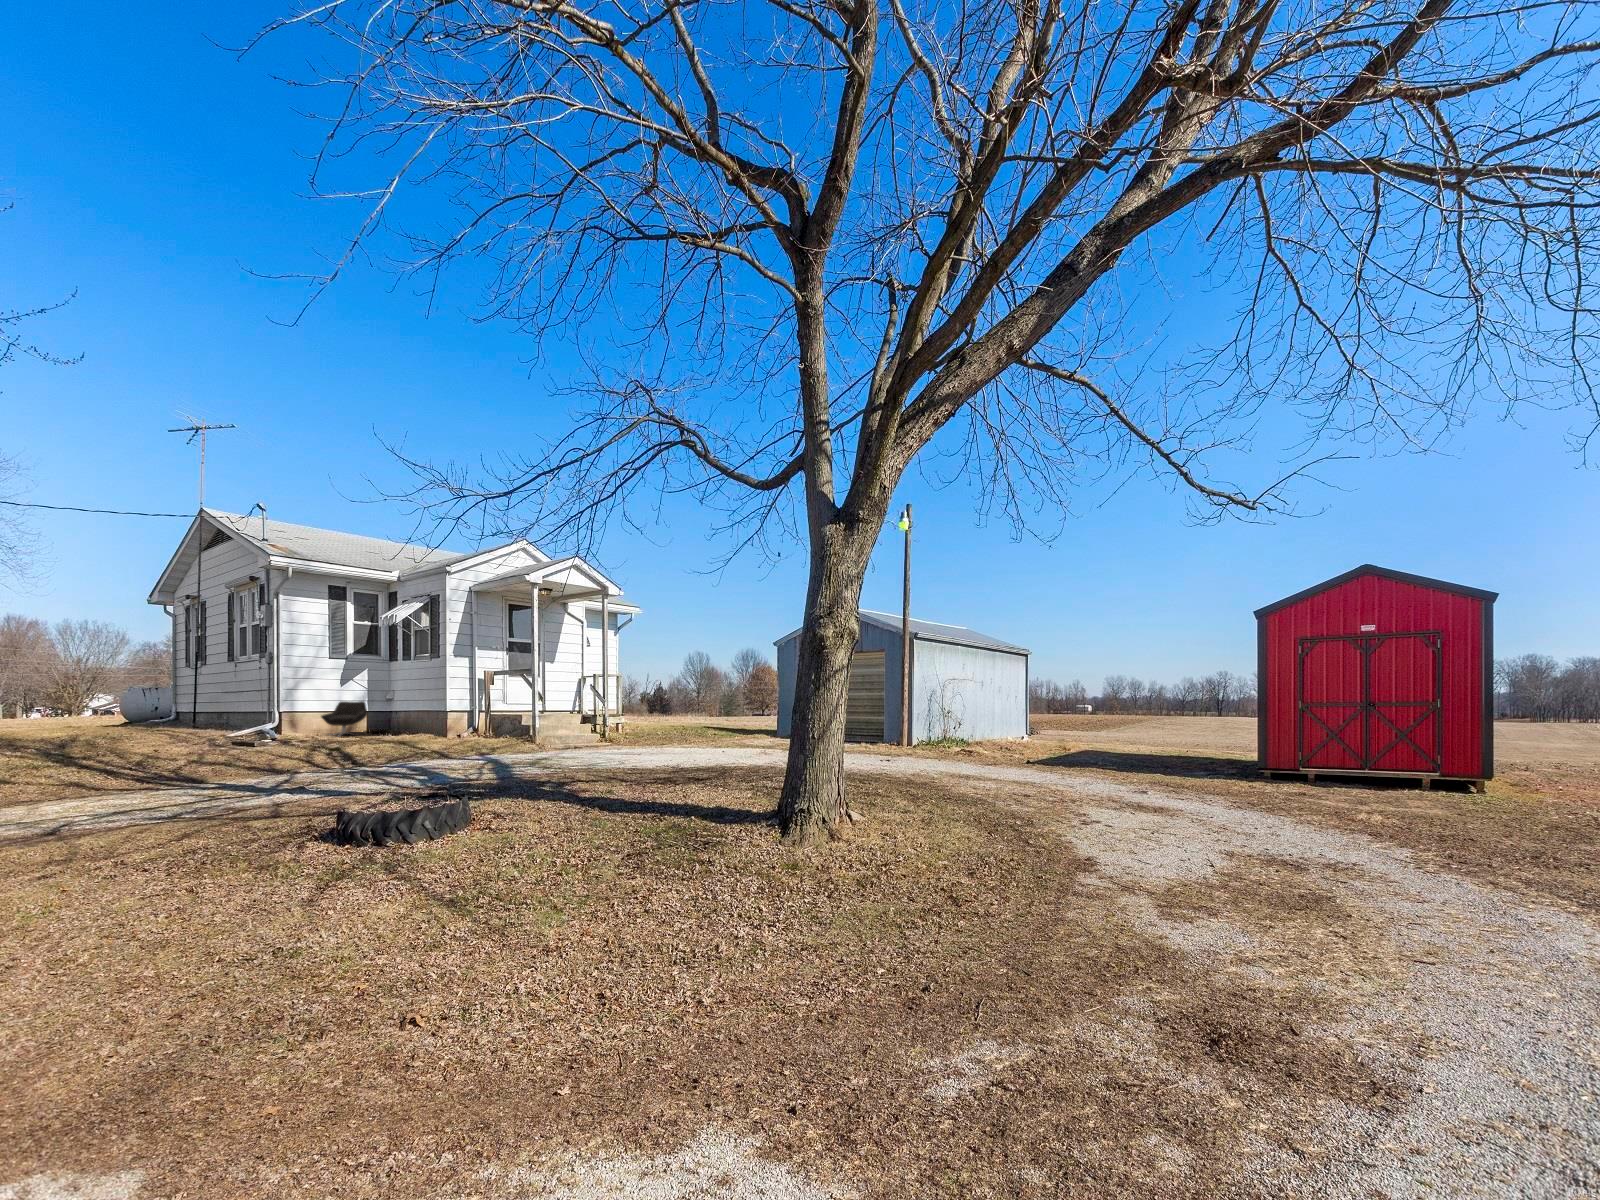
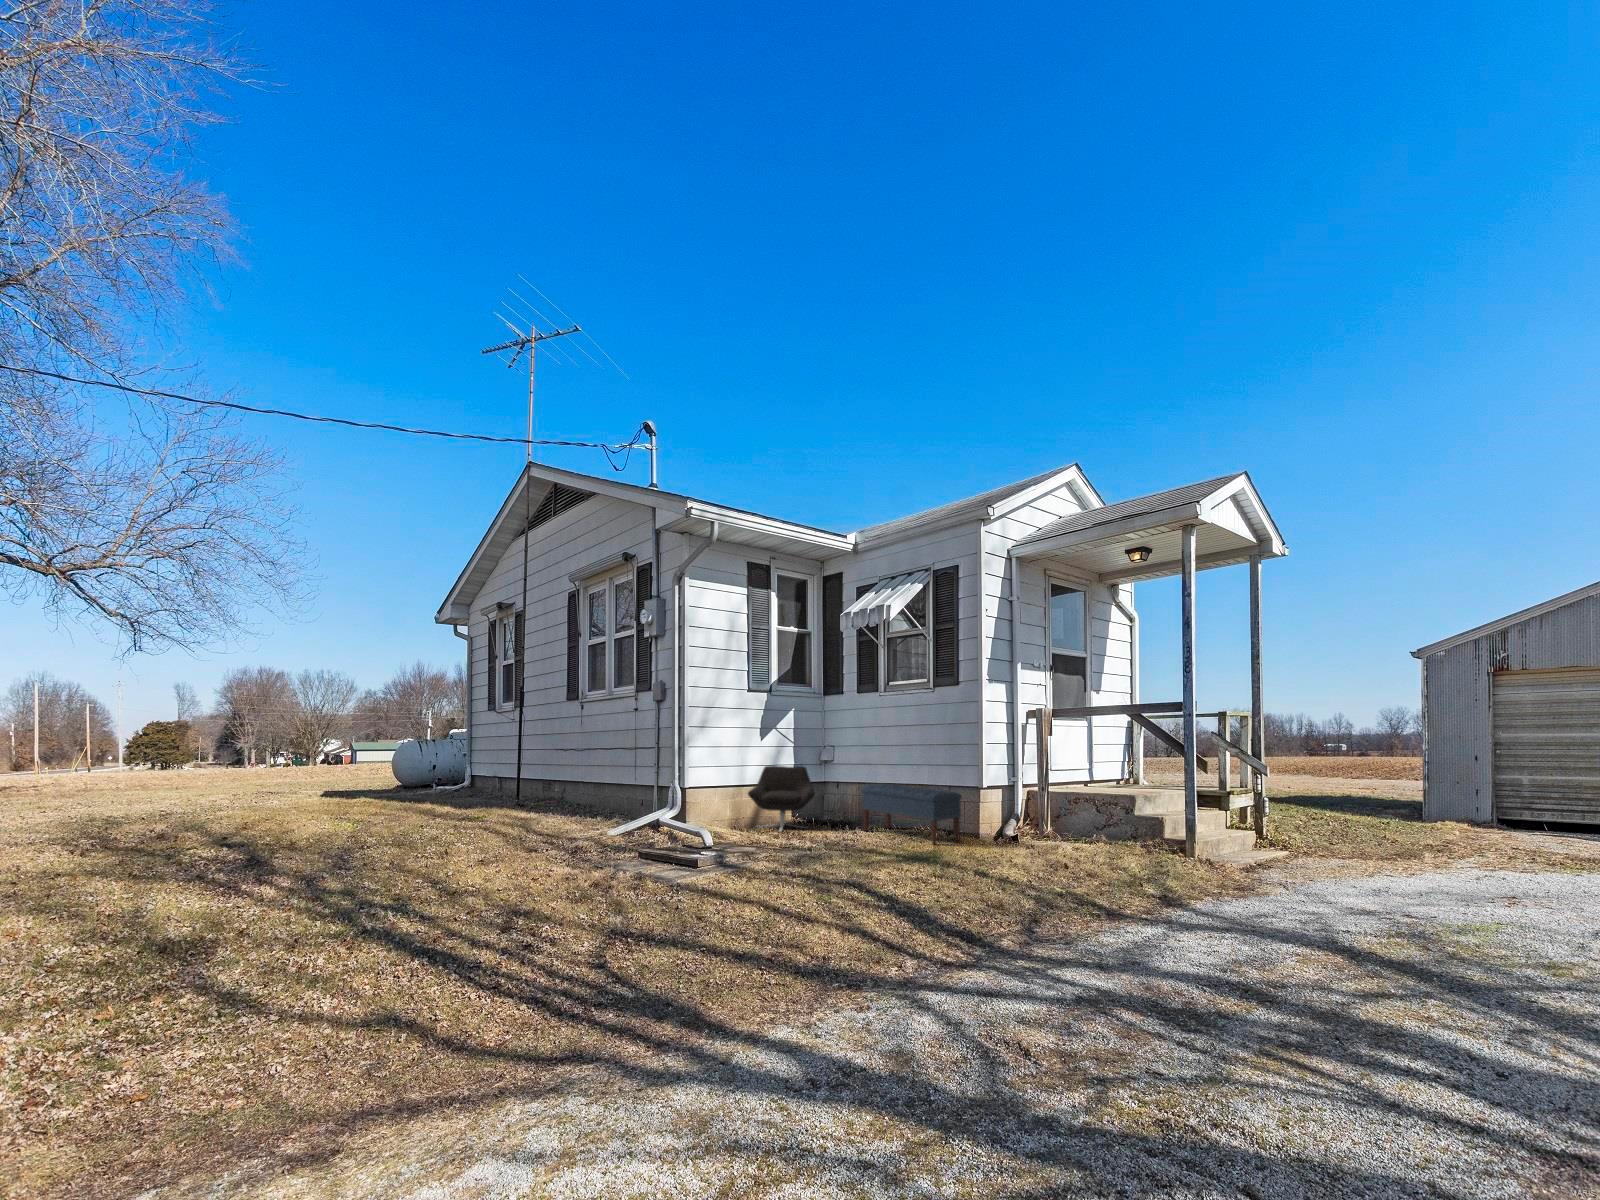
bench: none [389,710,437,741] -> present [861,783,962,844]

